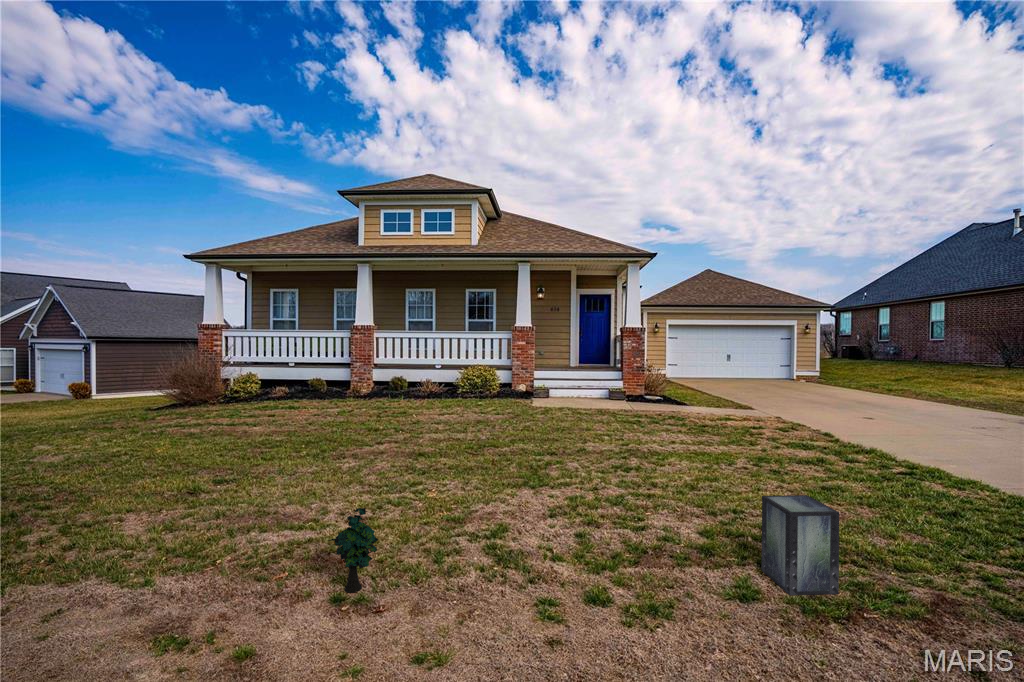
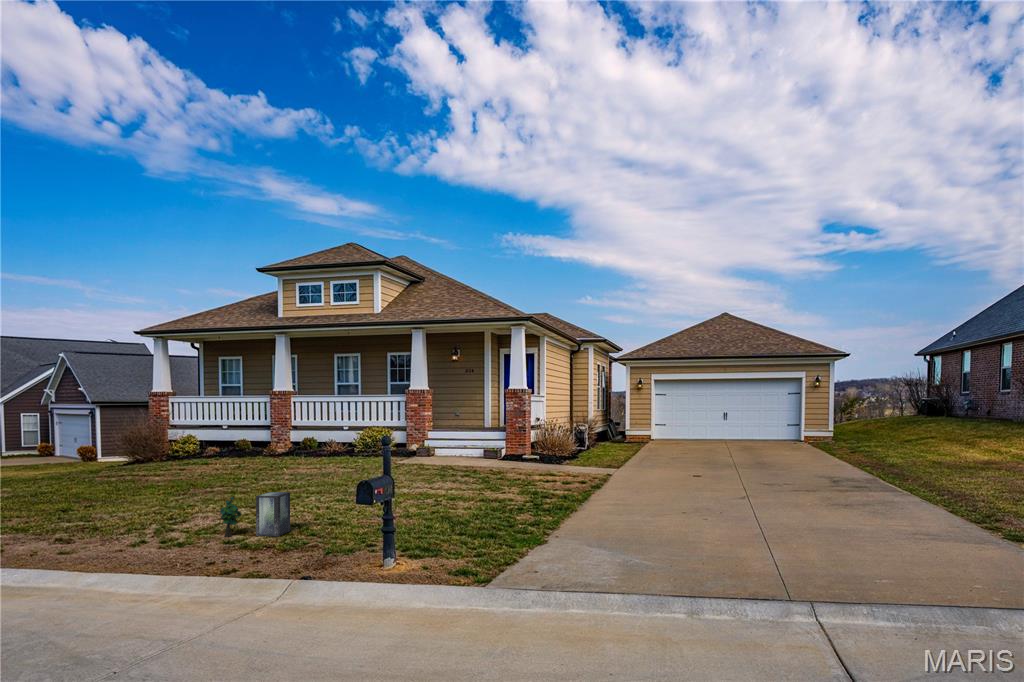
decorative plant: present [328,508,378,593] -> present [219,497,241,537]

